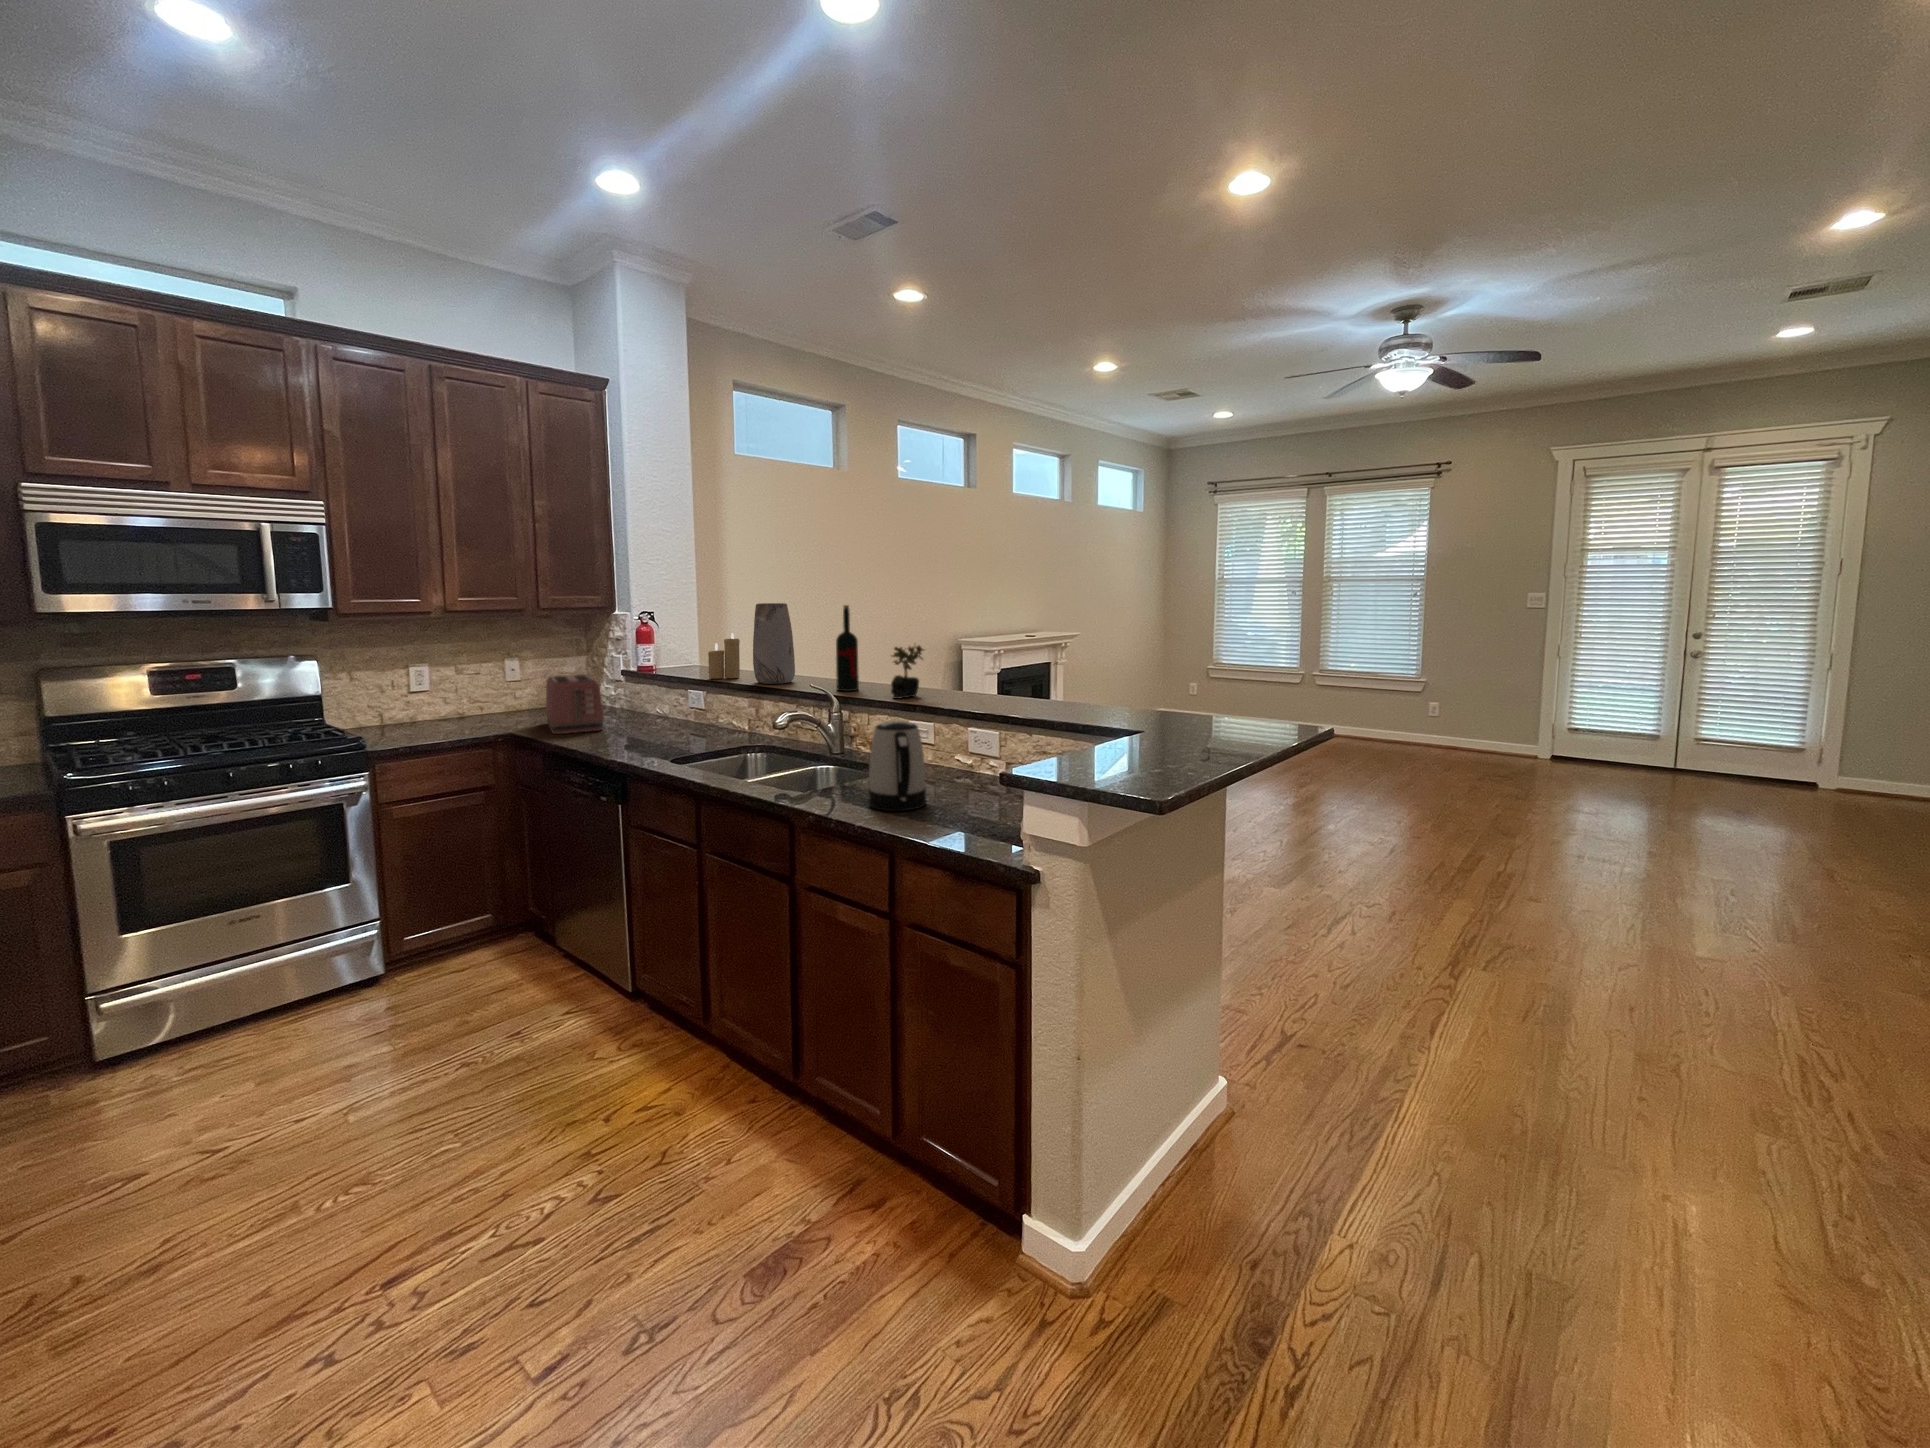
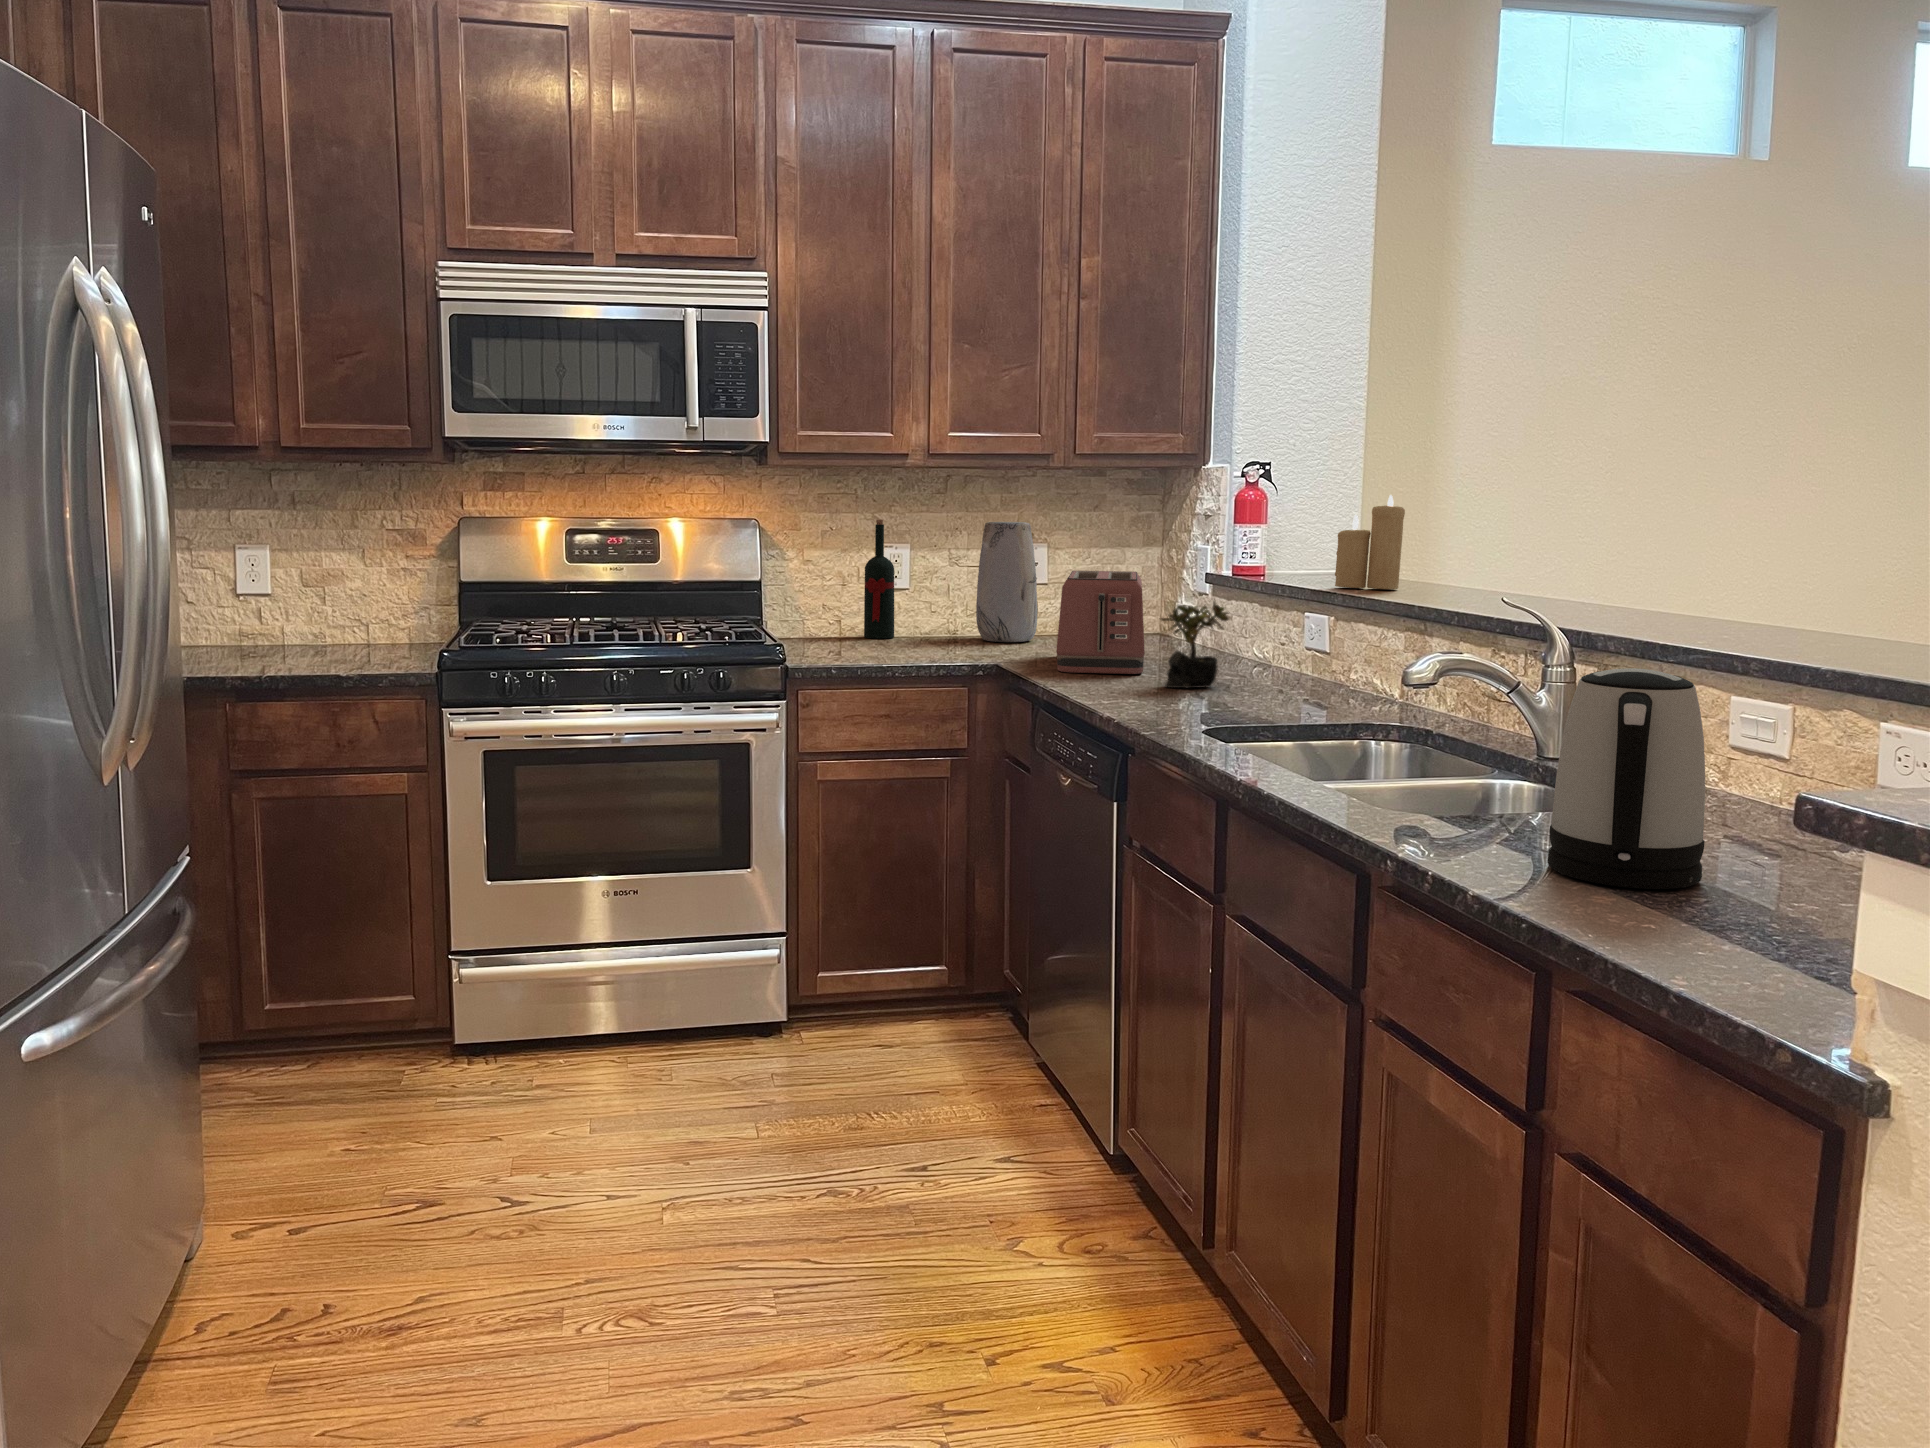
vase: present [753,603,795,684] -> present [976,522,1038,642]
wine bottle: present [836,605,859,691] -> present [864,520,894,639]
succulent plant: present [891,646,923,699] -> present [1161,601,1229,688]

